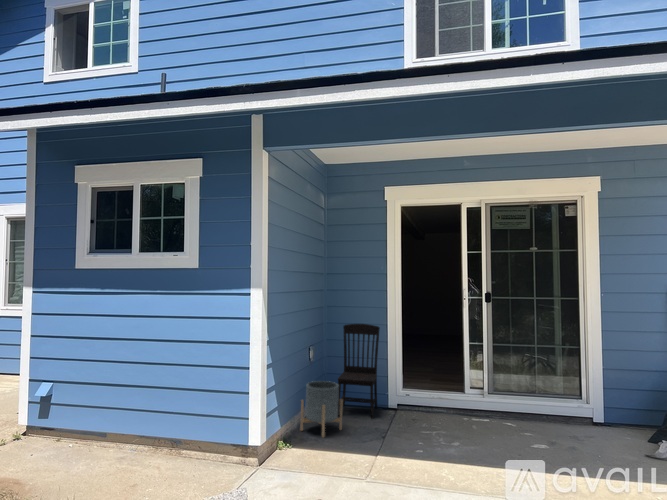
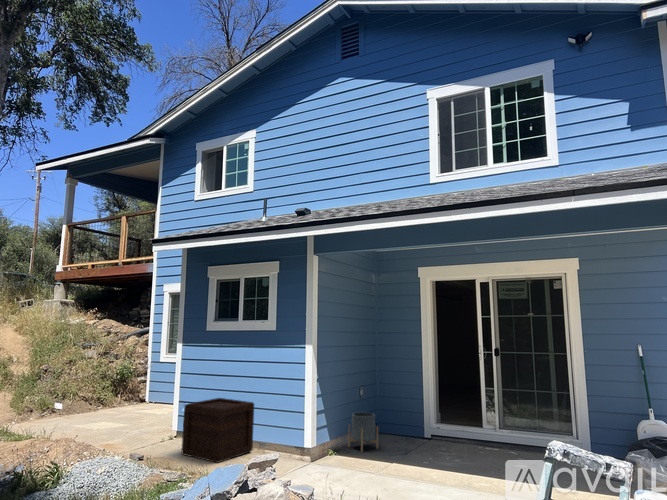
chair: present [338,324,380,419] -> none [379,372,415,444]
wooden crate: none [36,373,163,484] -> present [181,398,254,463]

